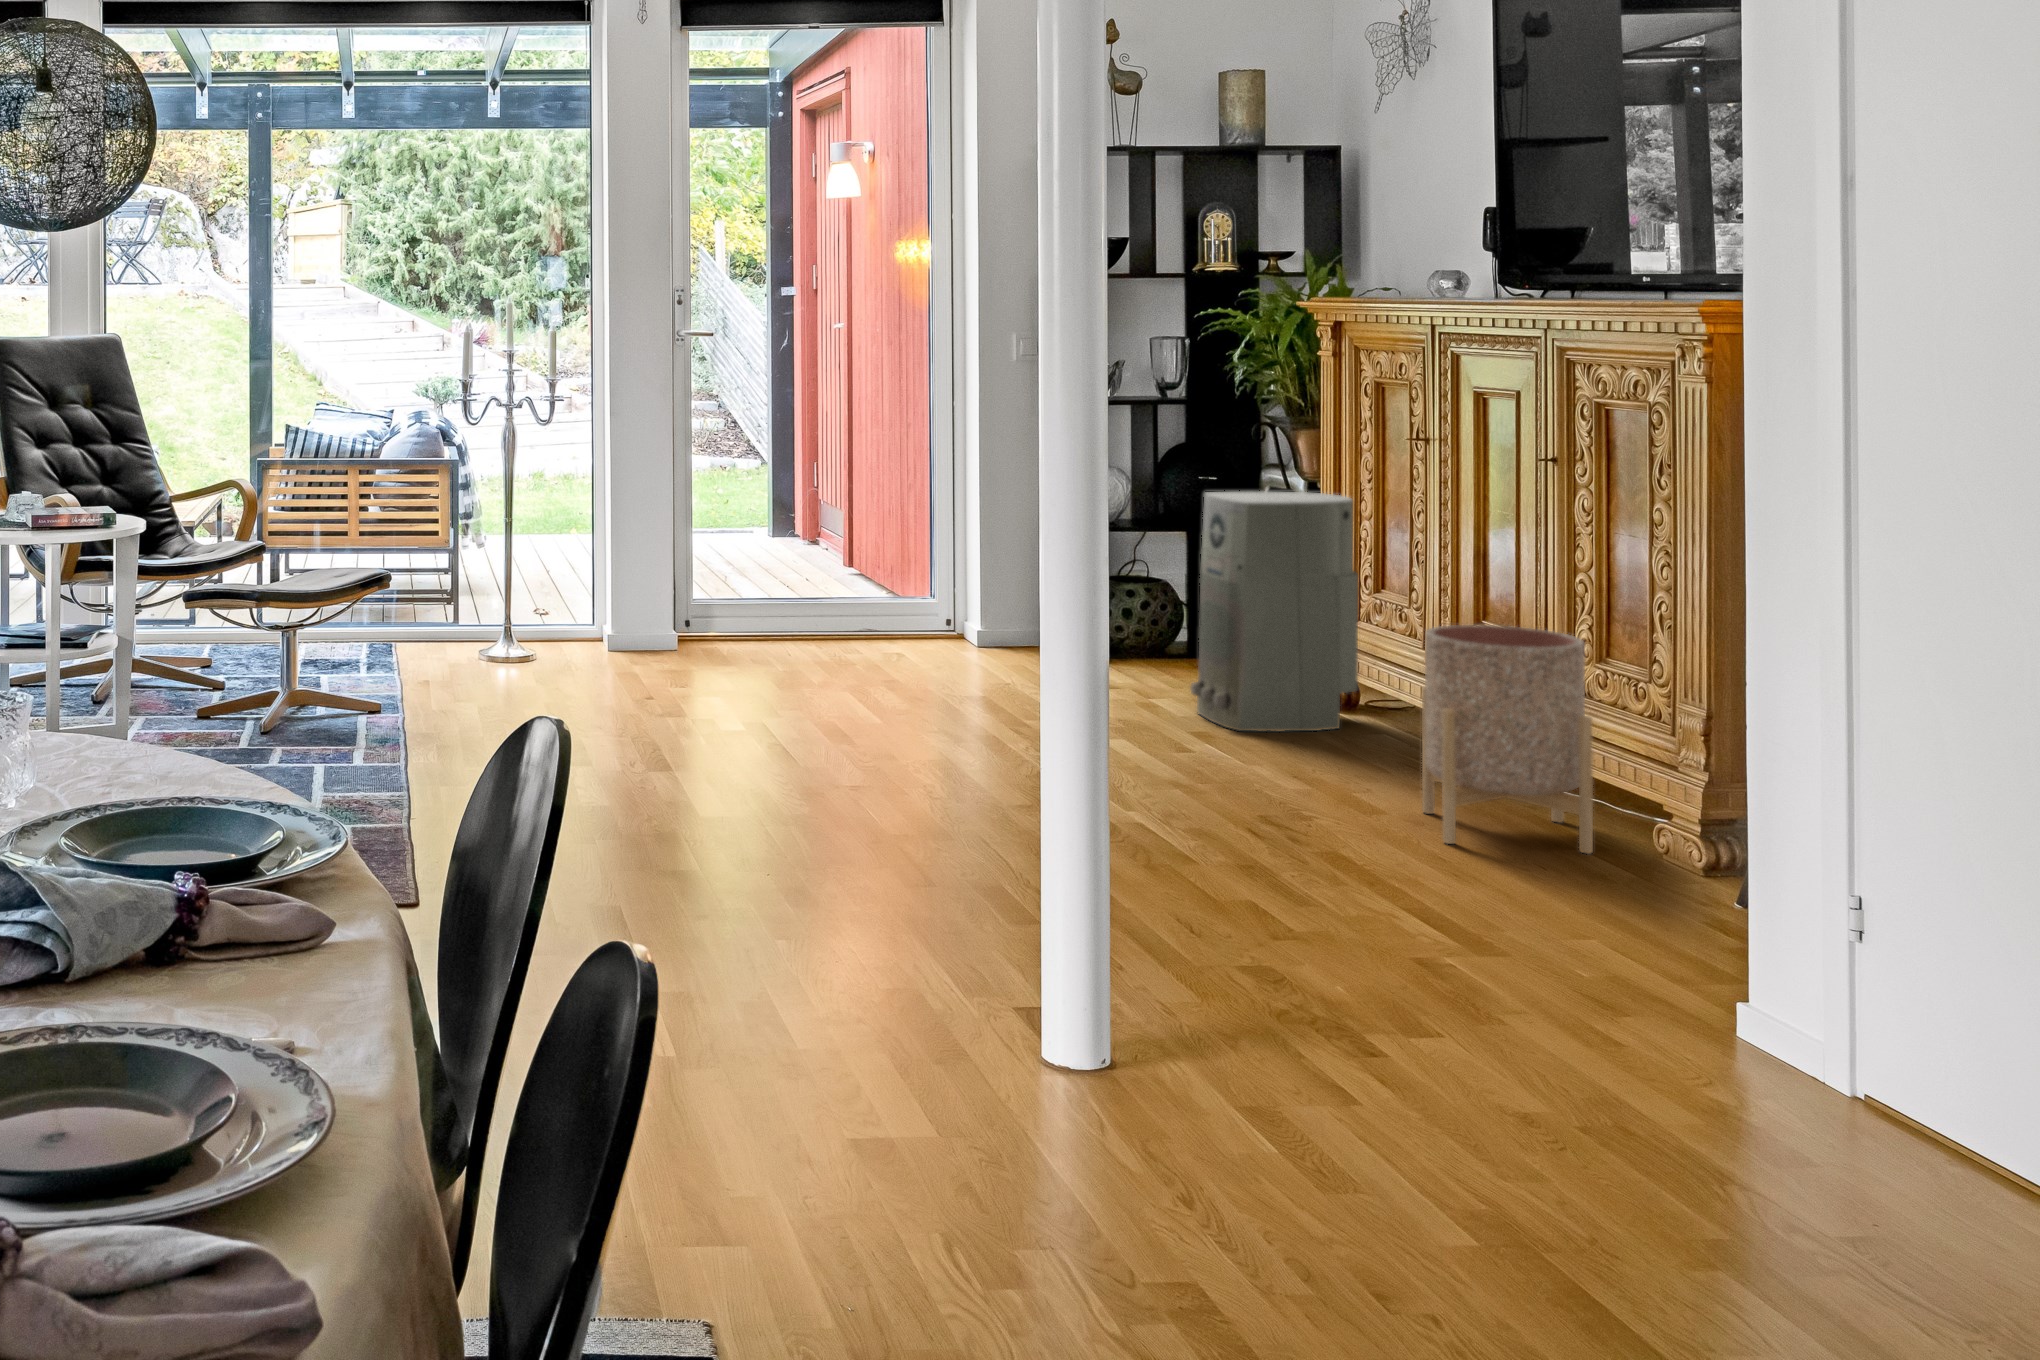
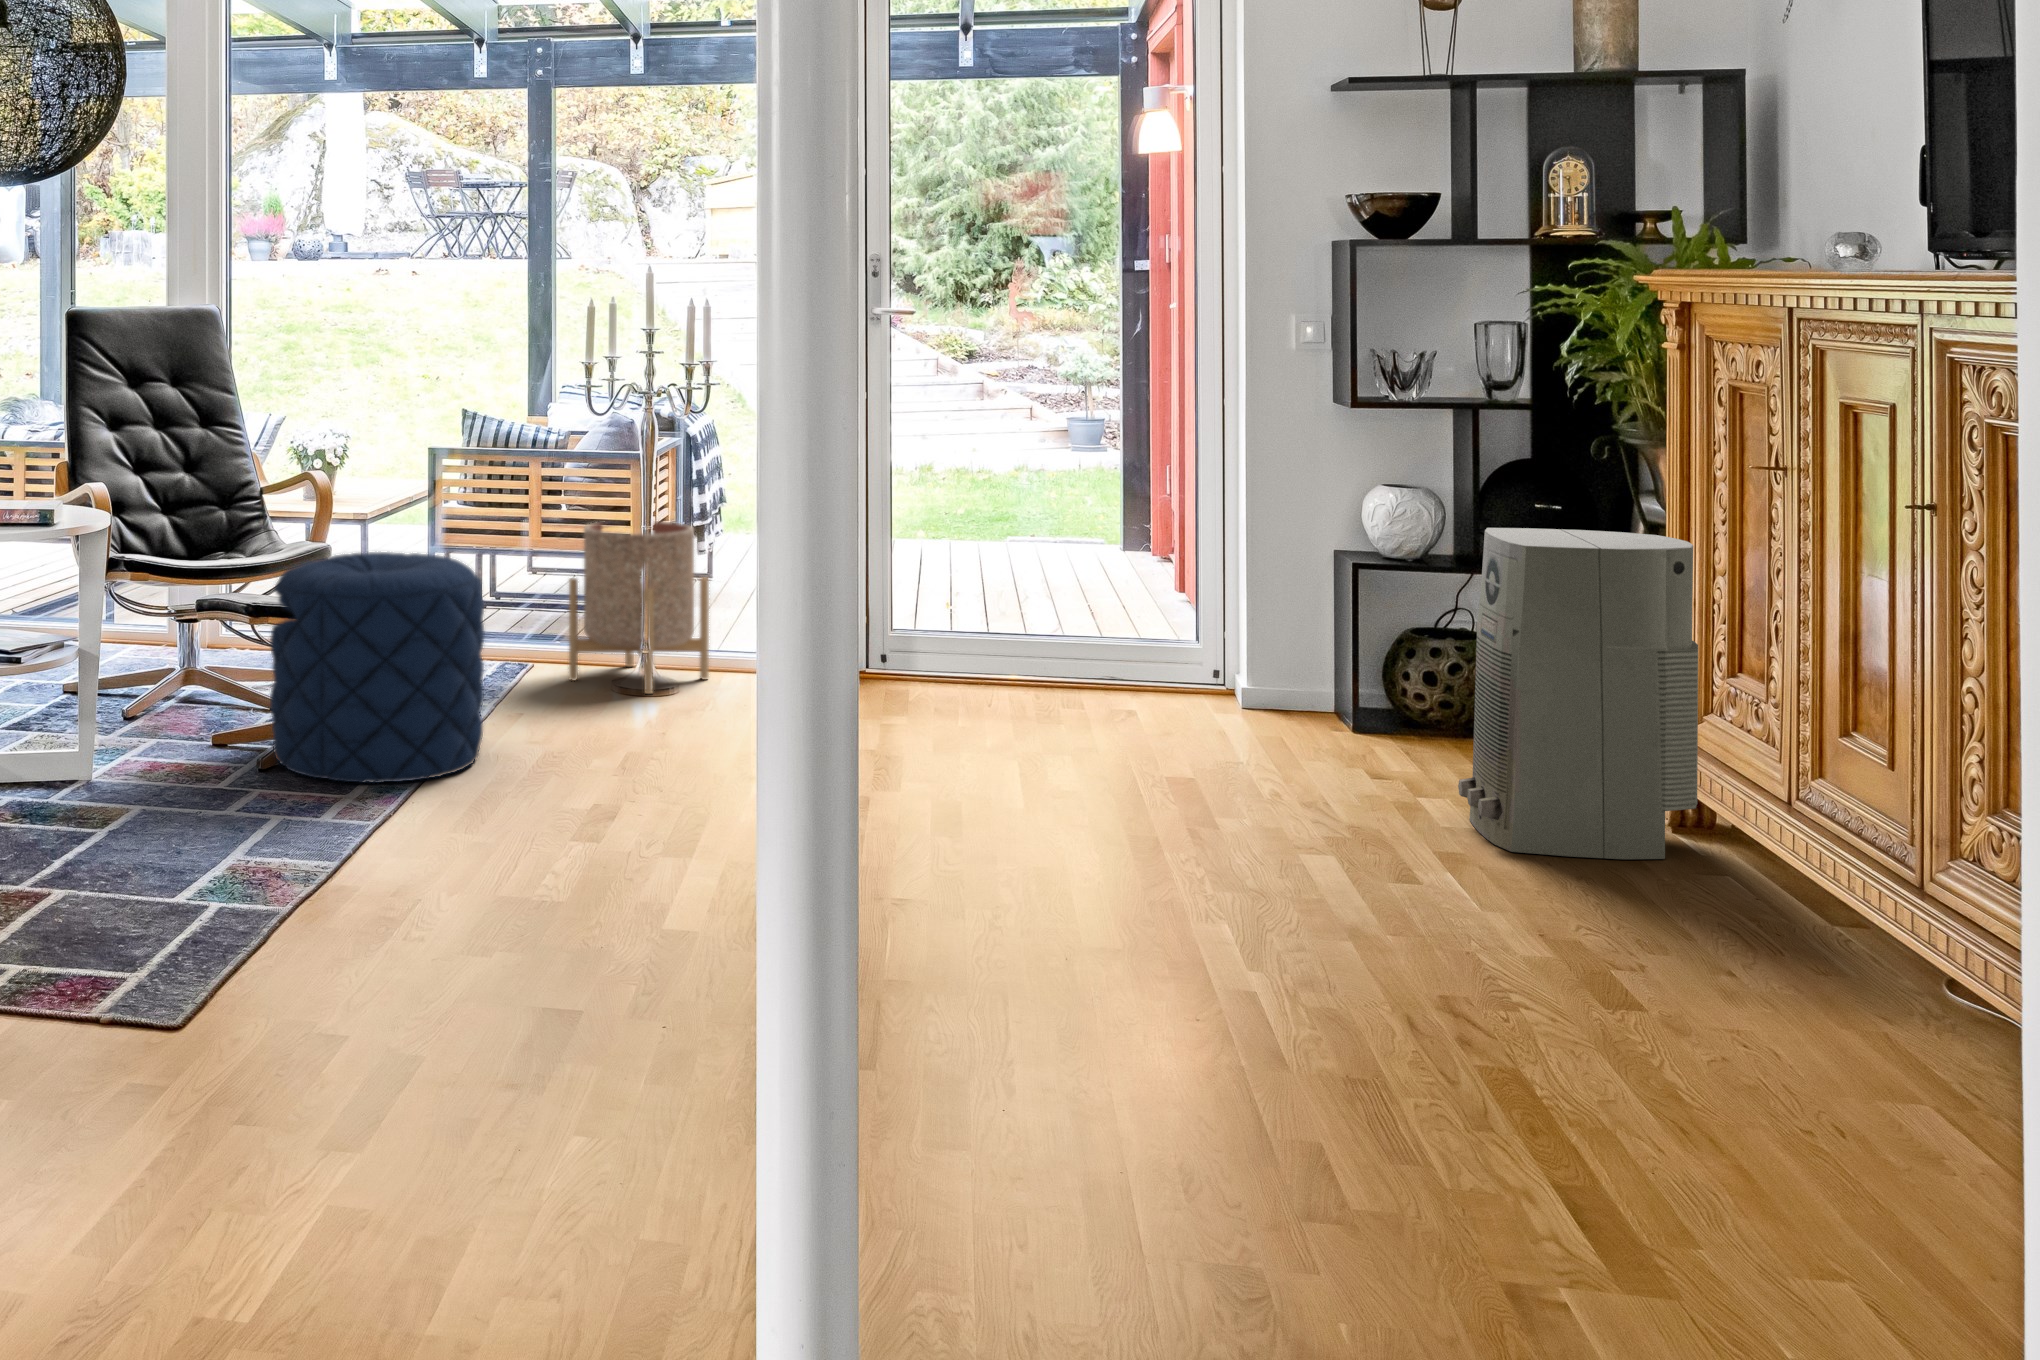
pouf: none [252,547,437,741] -> present [270,552,485,783]
planter: present [1422,625,1593,853] -> present [569,521,709,694]

